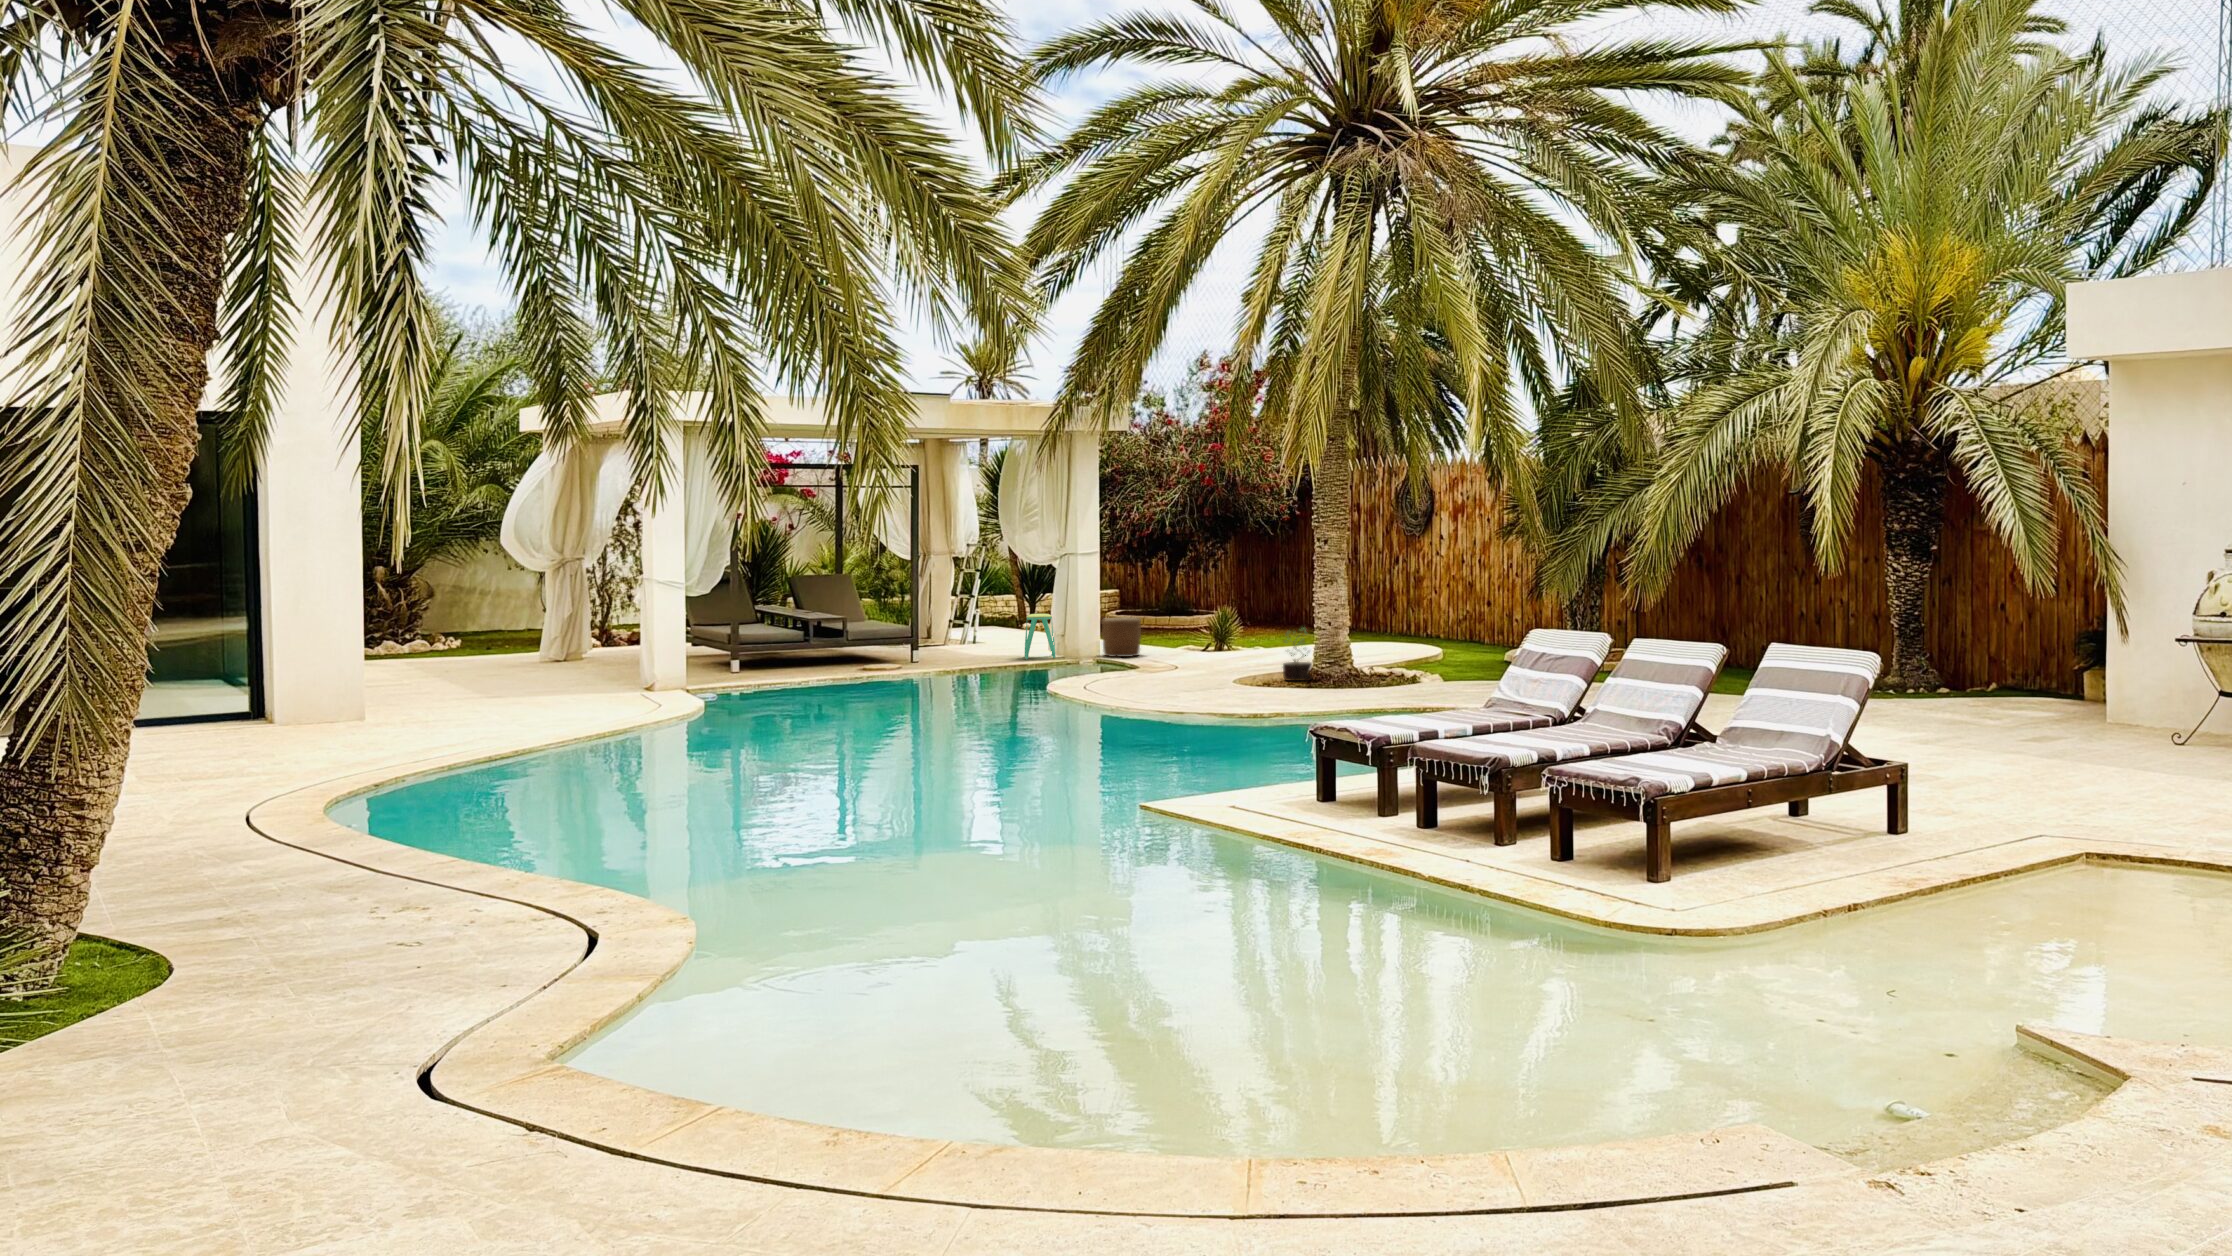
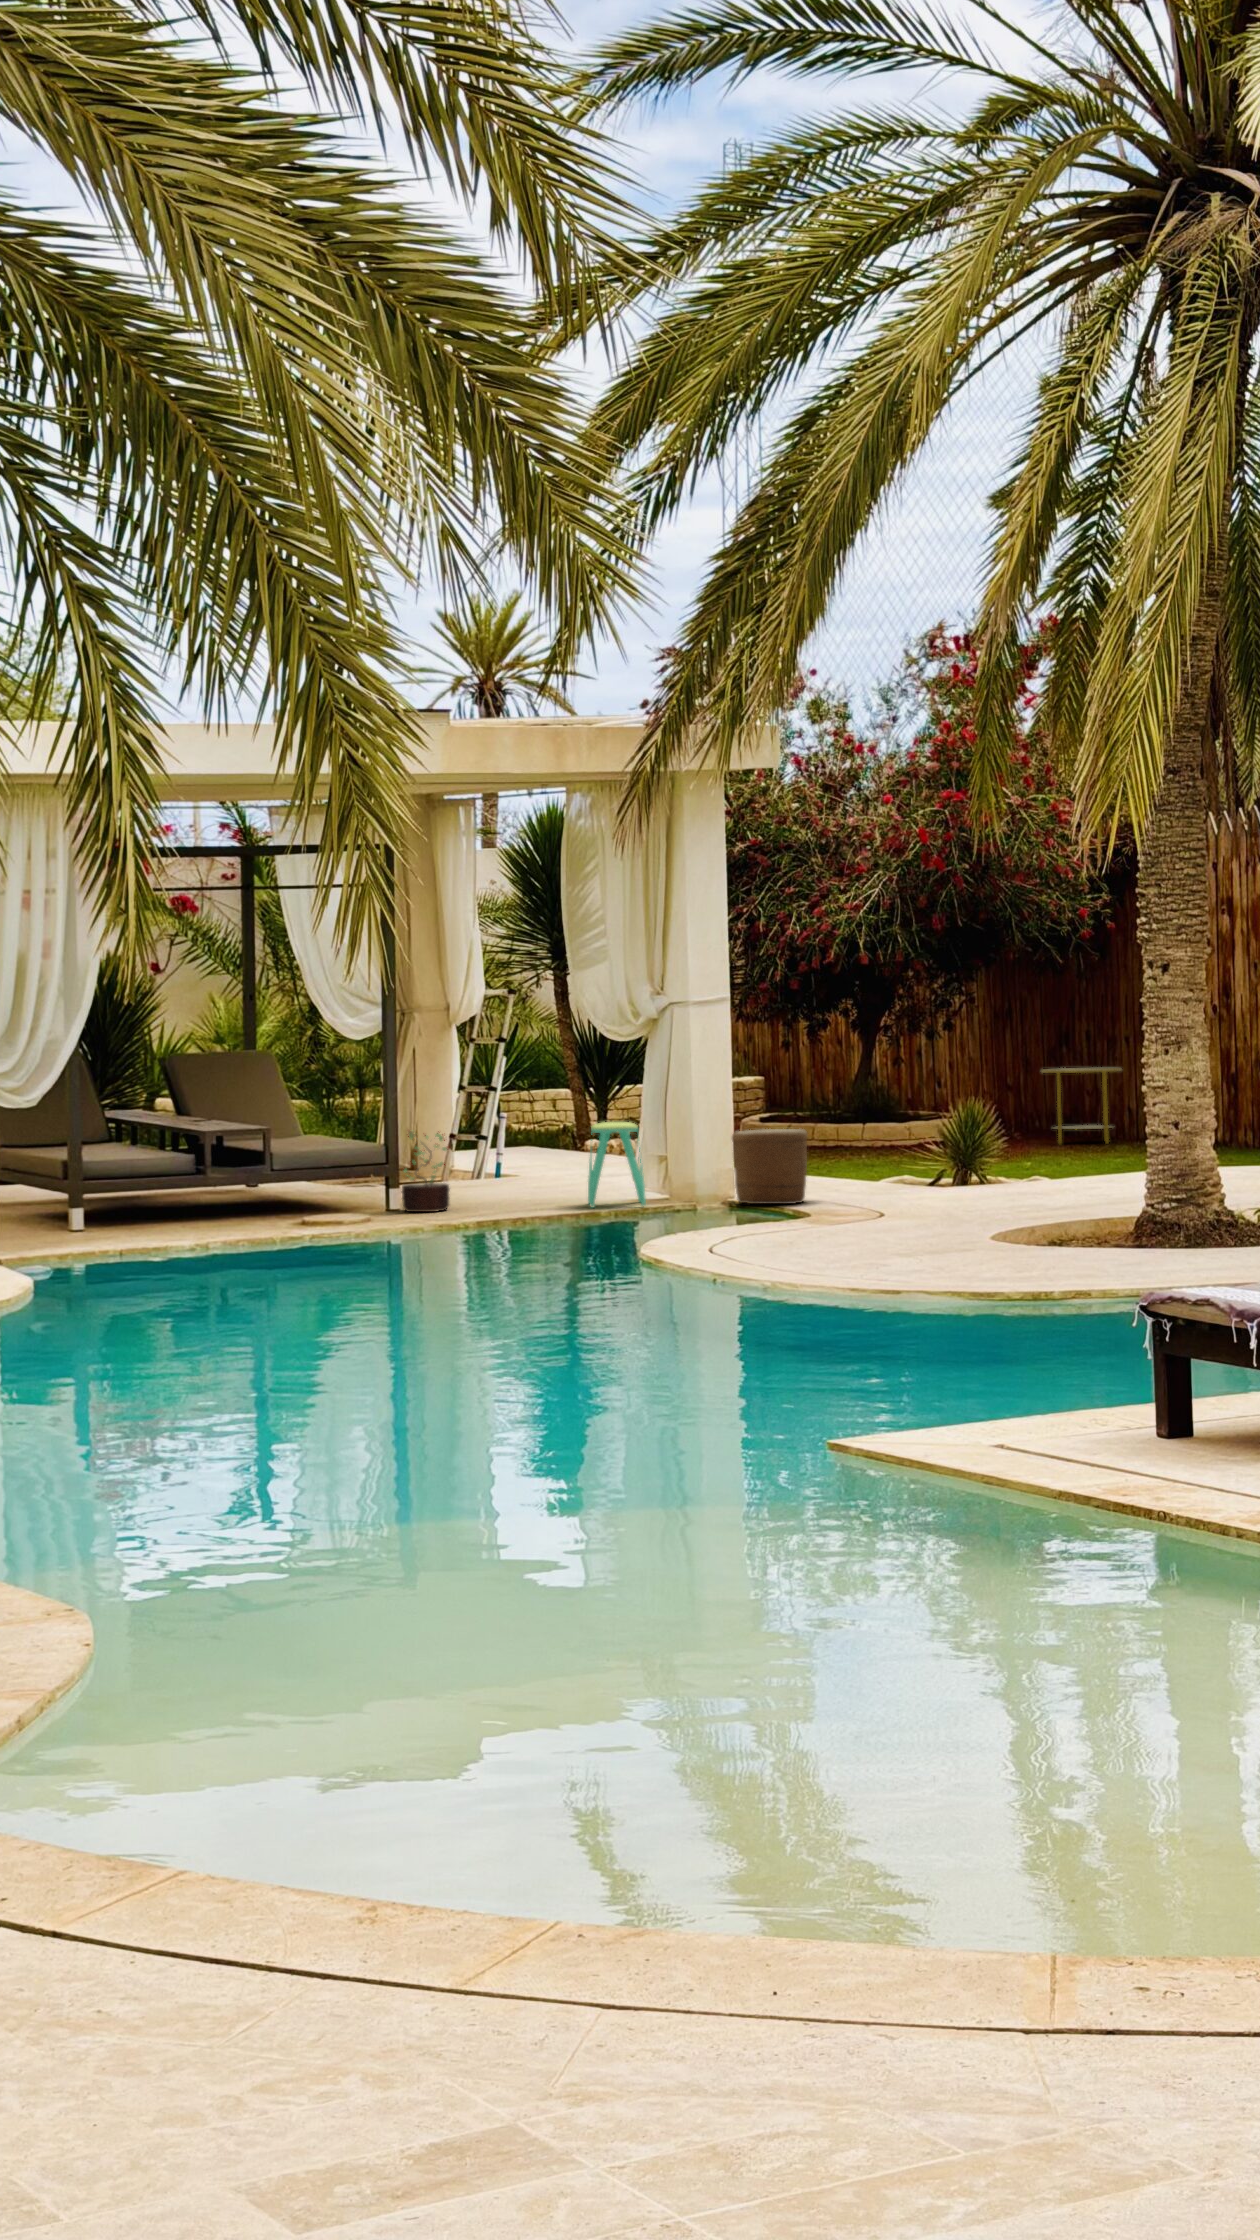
side table: none [1260,584,1301,623] -> present [1042,1067,1121,1144]
decorative plant: present [1283,628,1313,681] -> present [402,1131,450,1212]

